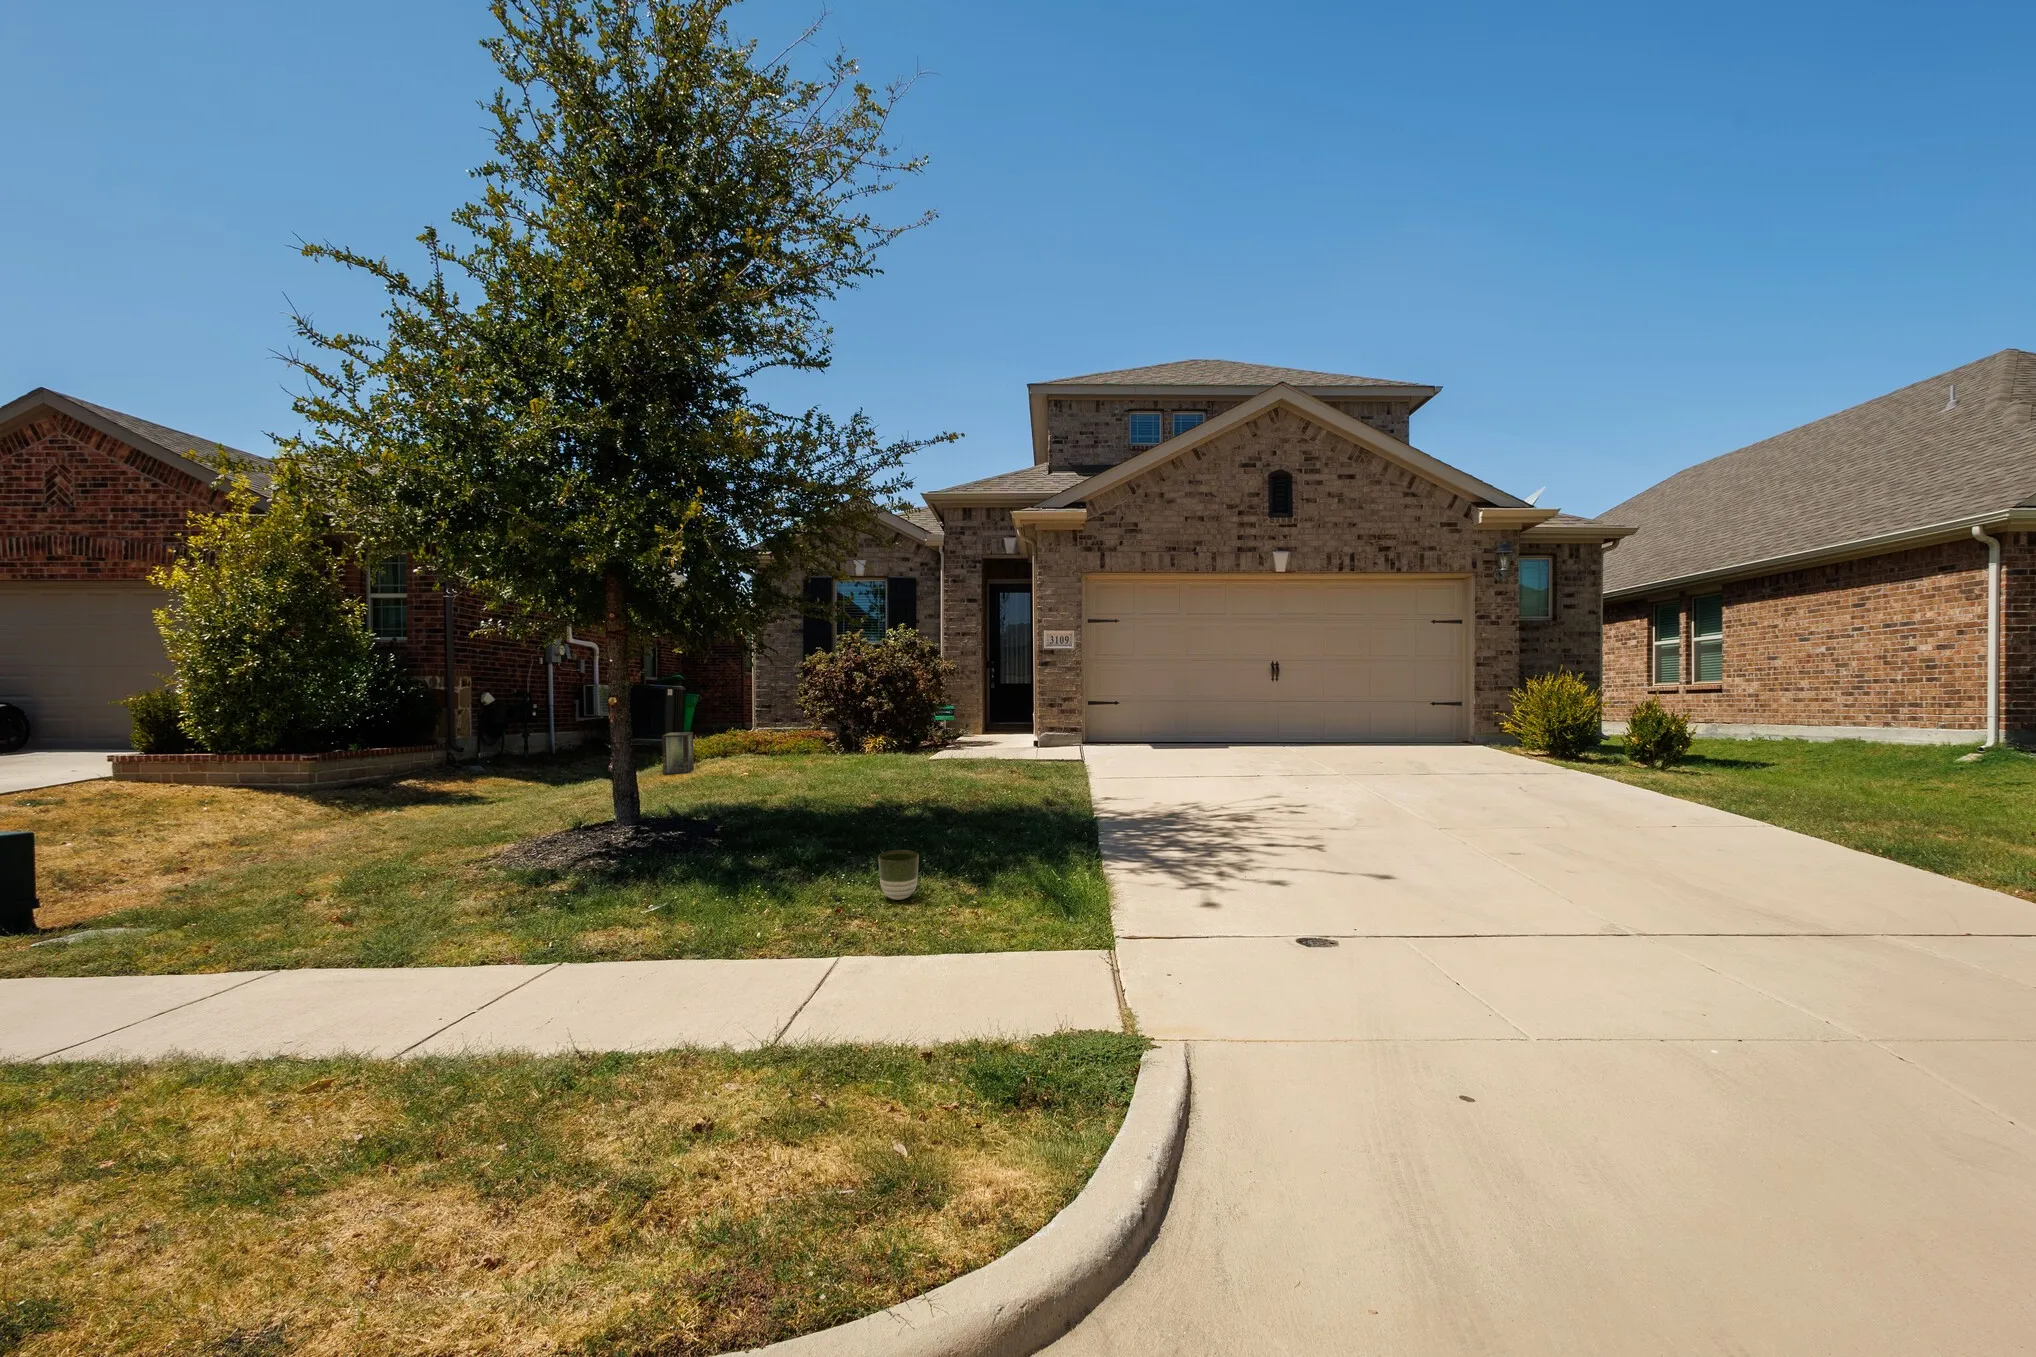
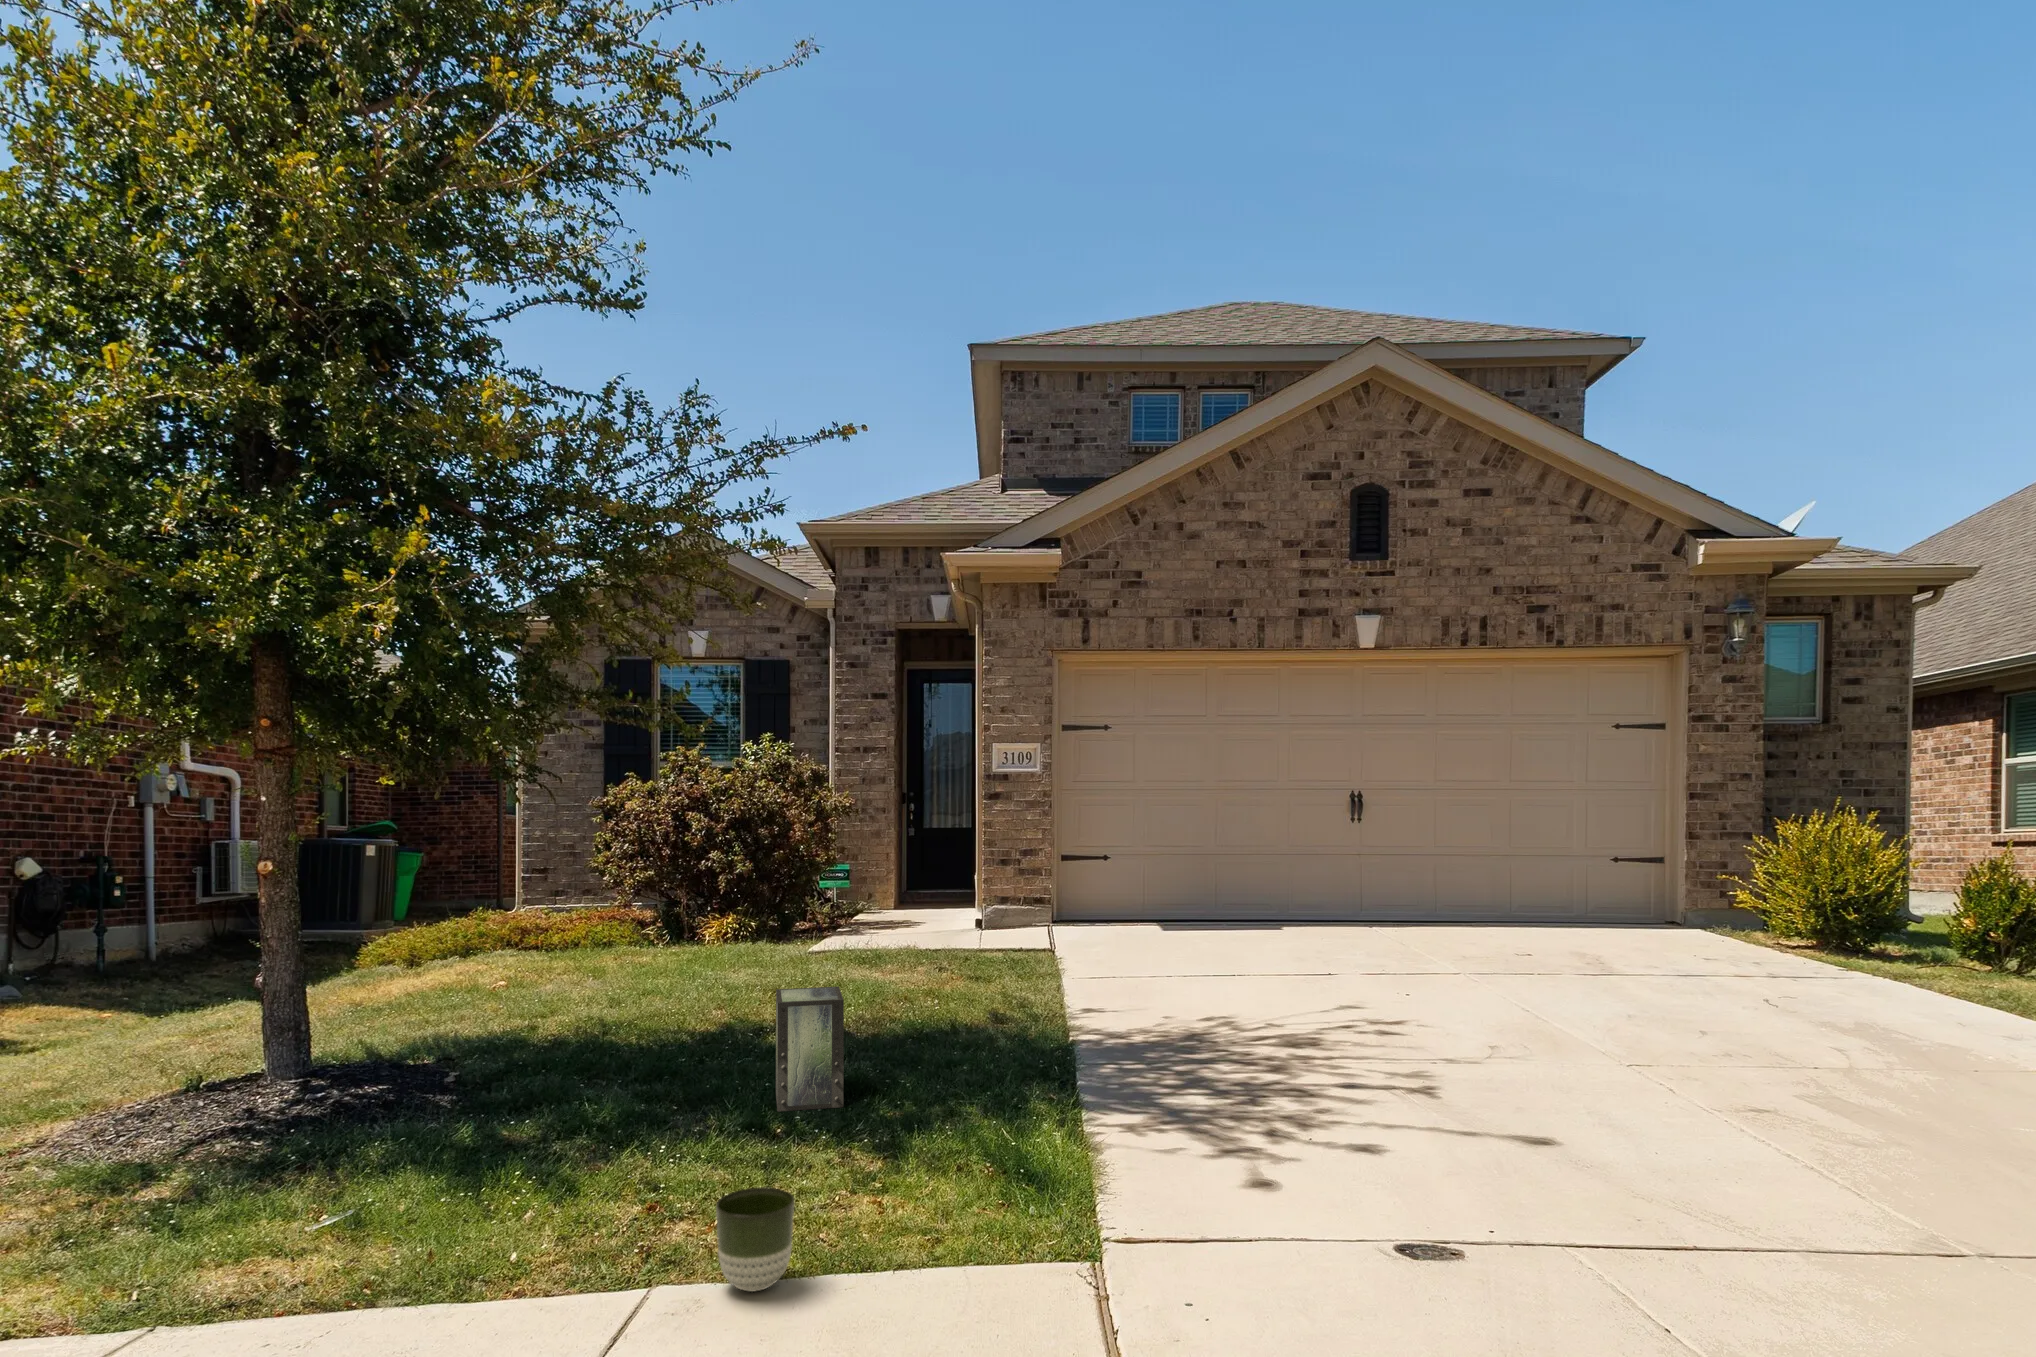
storage box: present [662,732,694,775] -> present [776,986,844,1112]

